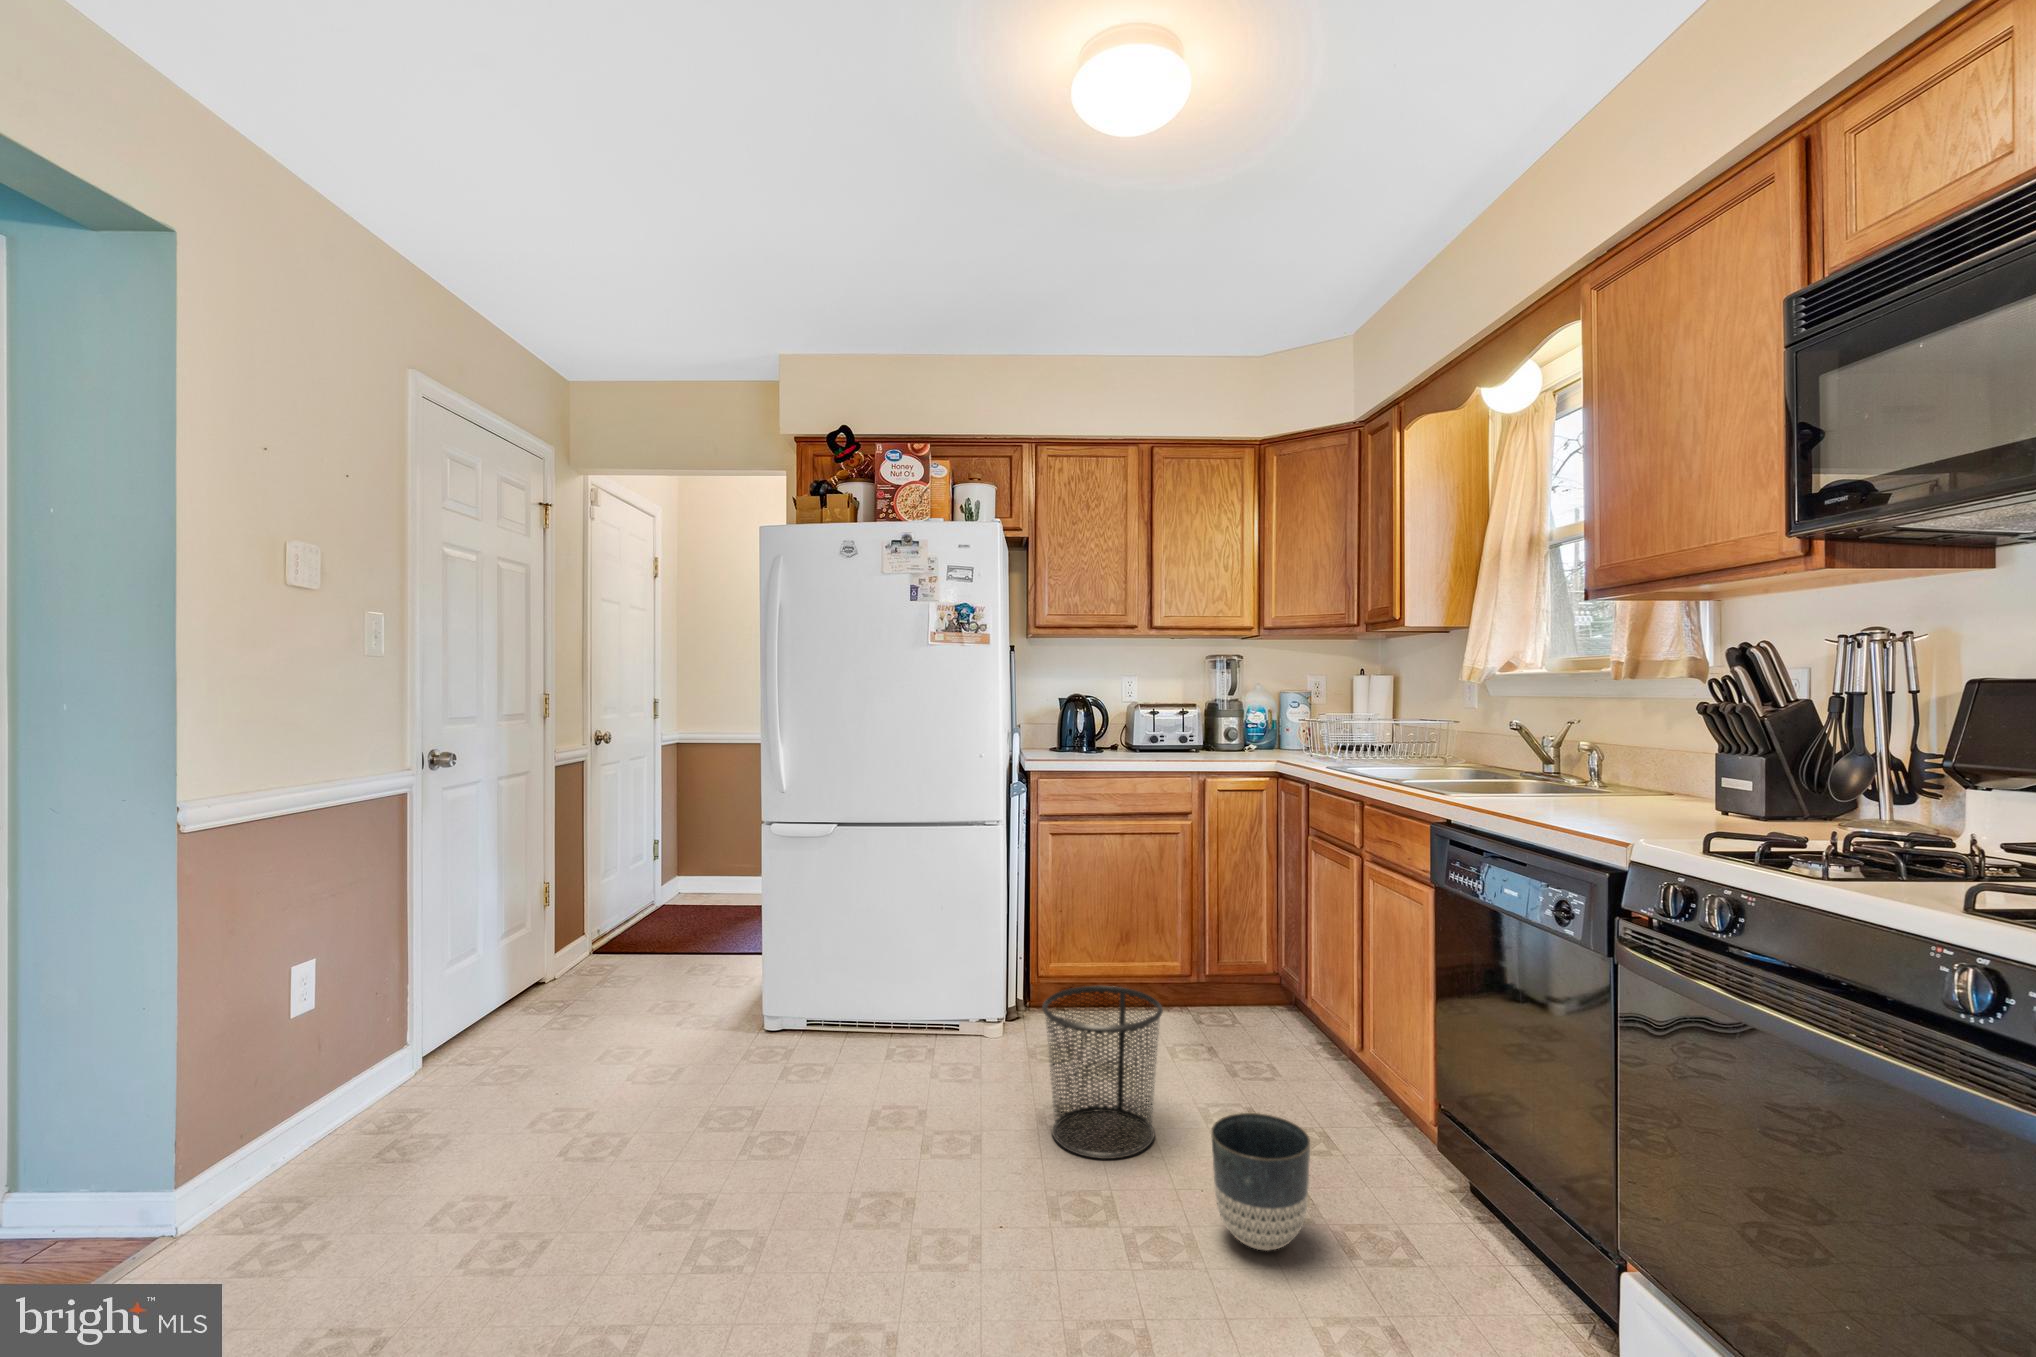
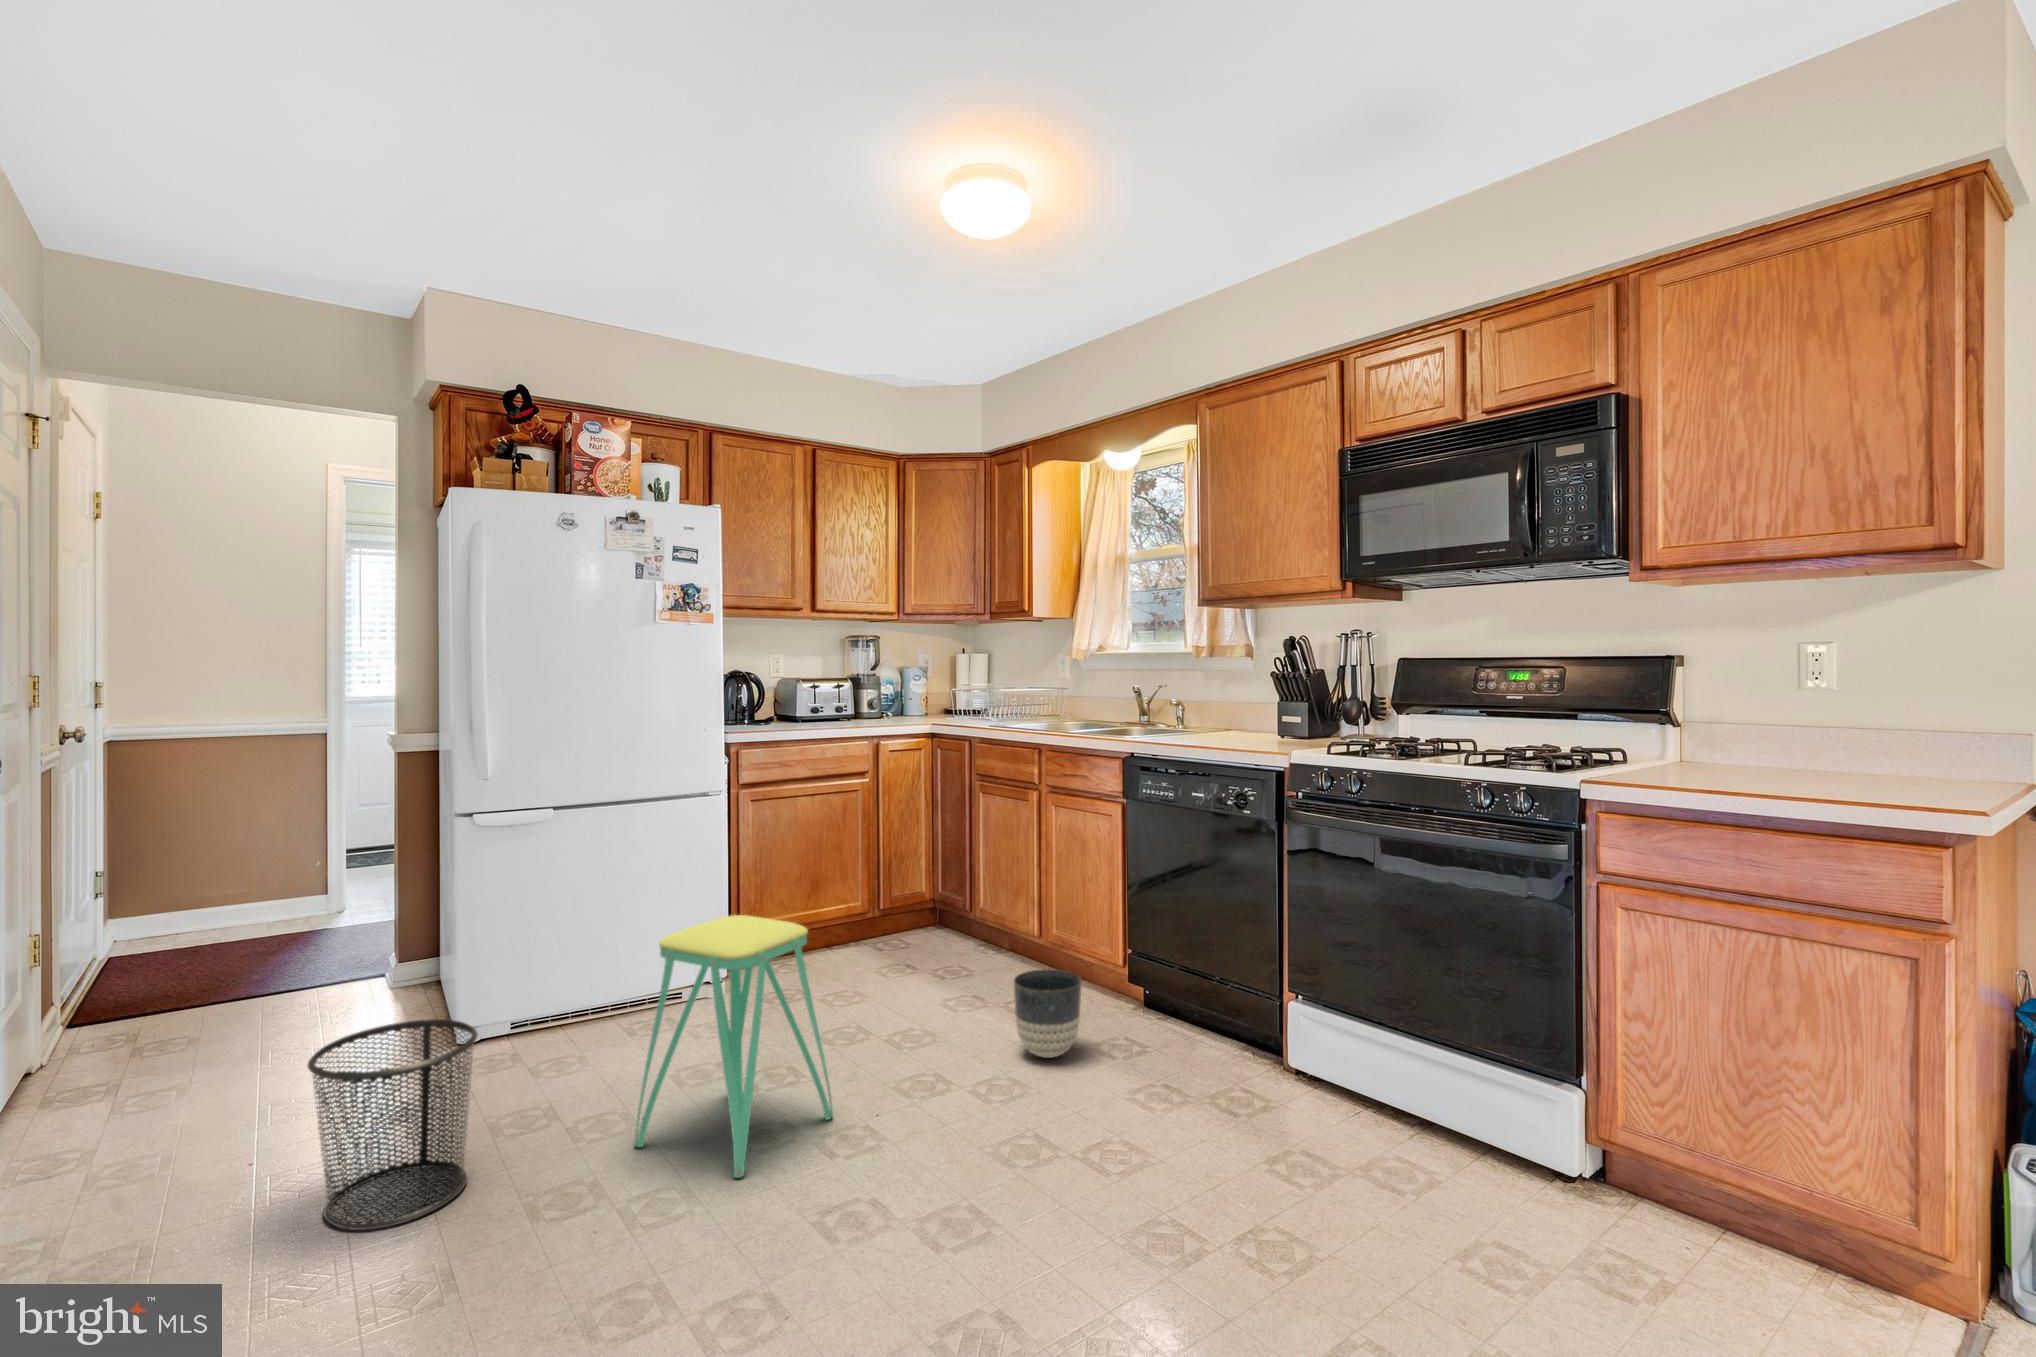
stool: none [734,973,933,1293] -> present [635,915,833,1178]
trash can: present [1042,986,1163,1159] -> present [308,1019,478,1230]

